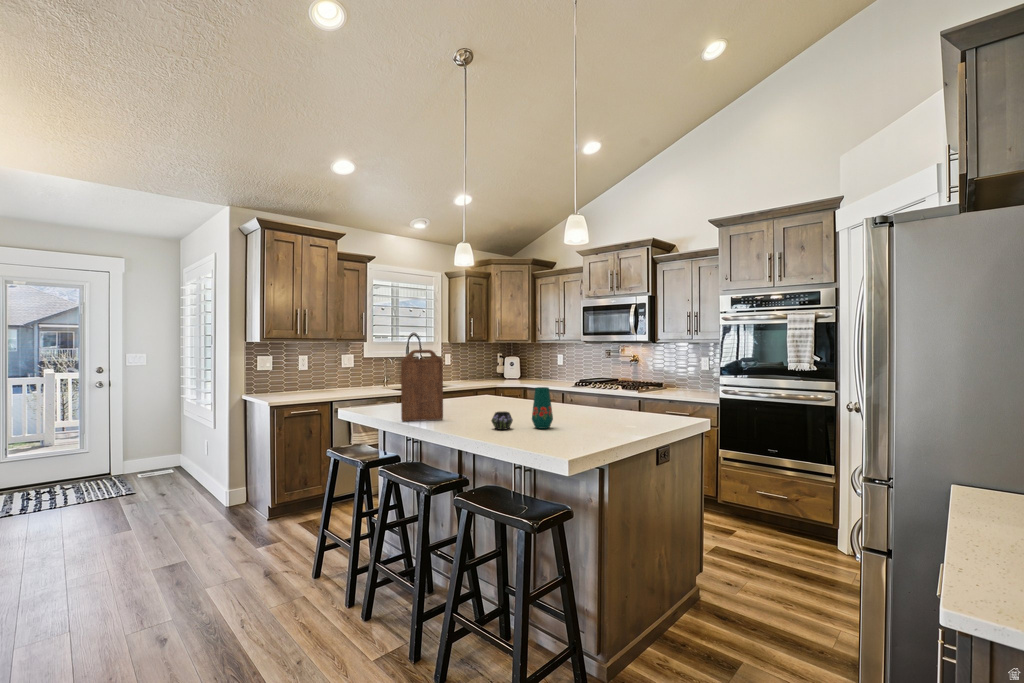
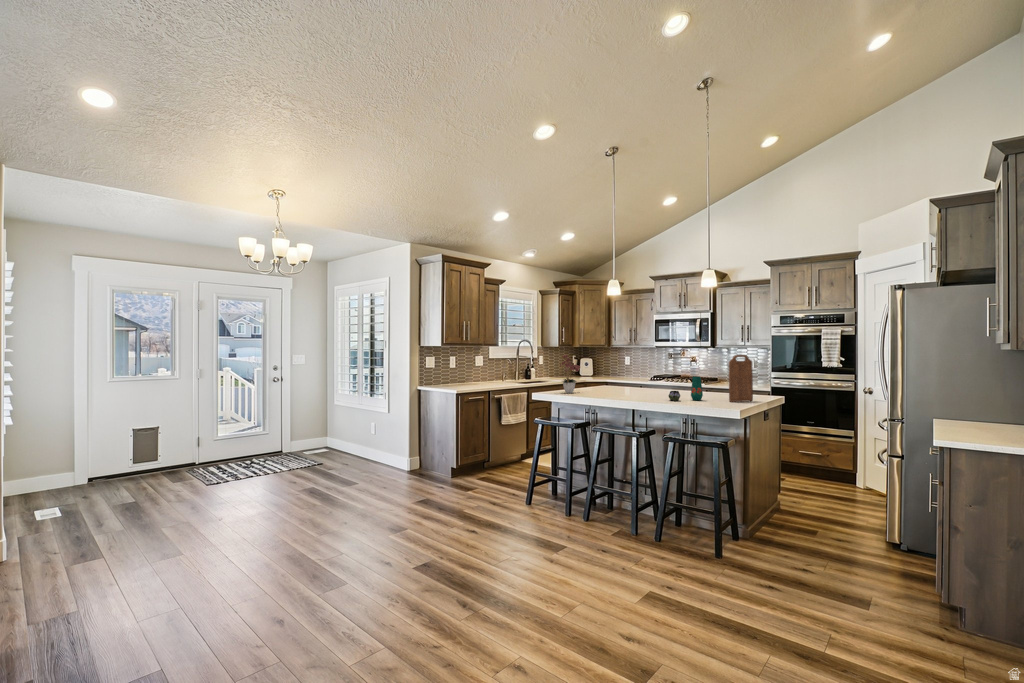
flower arrangement: none [361,349,403,410] -> present [560,355,580,393]
cutting board: present [401,350,443,421] -> present [729,355,753,402]

